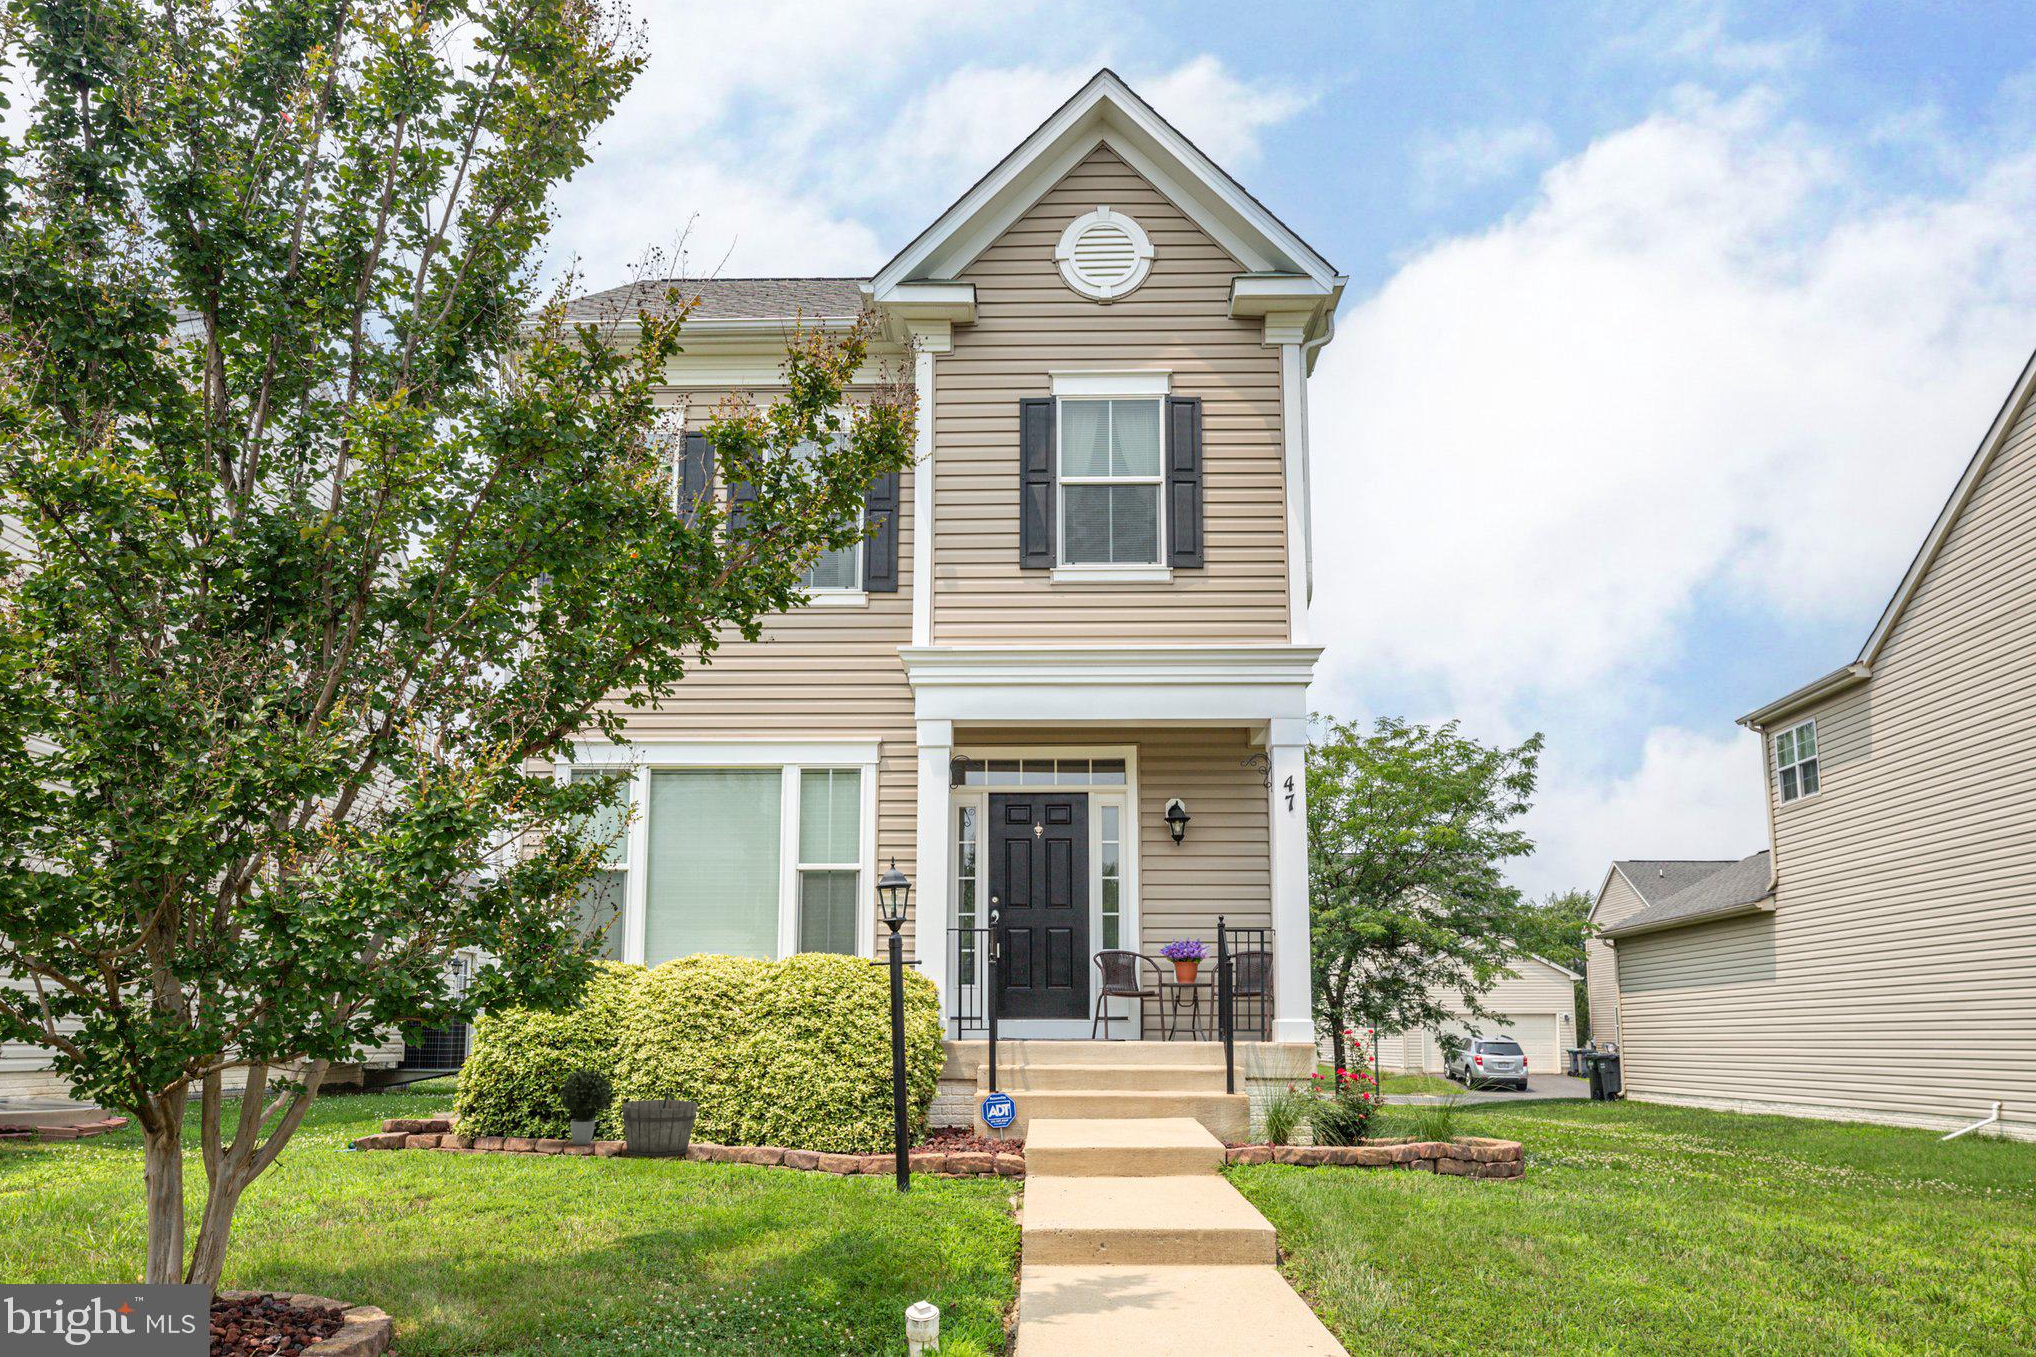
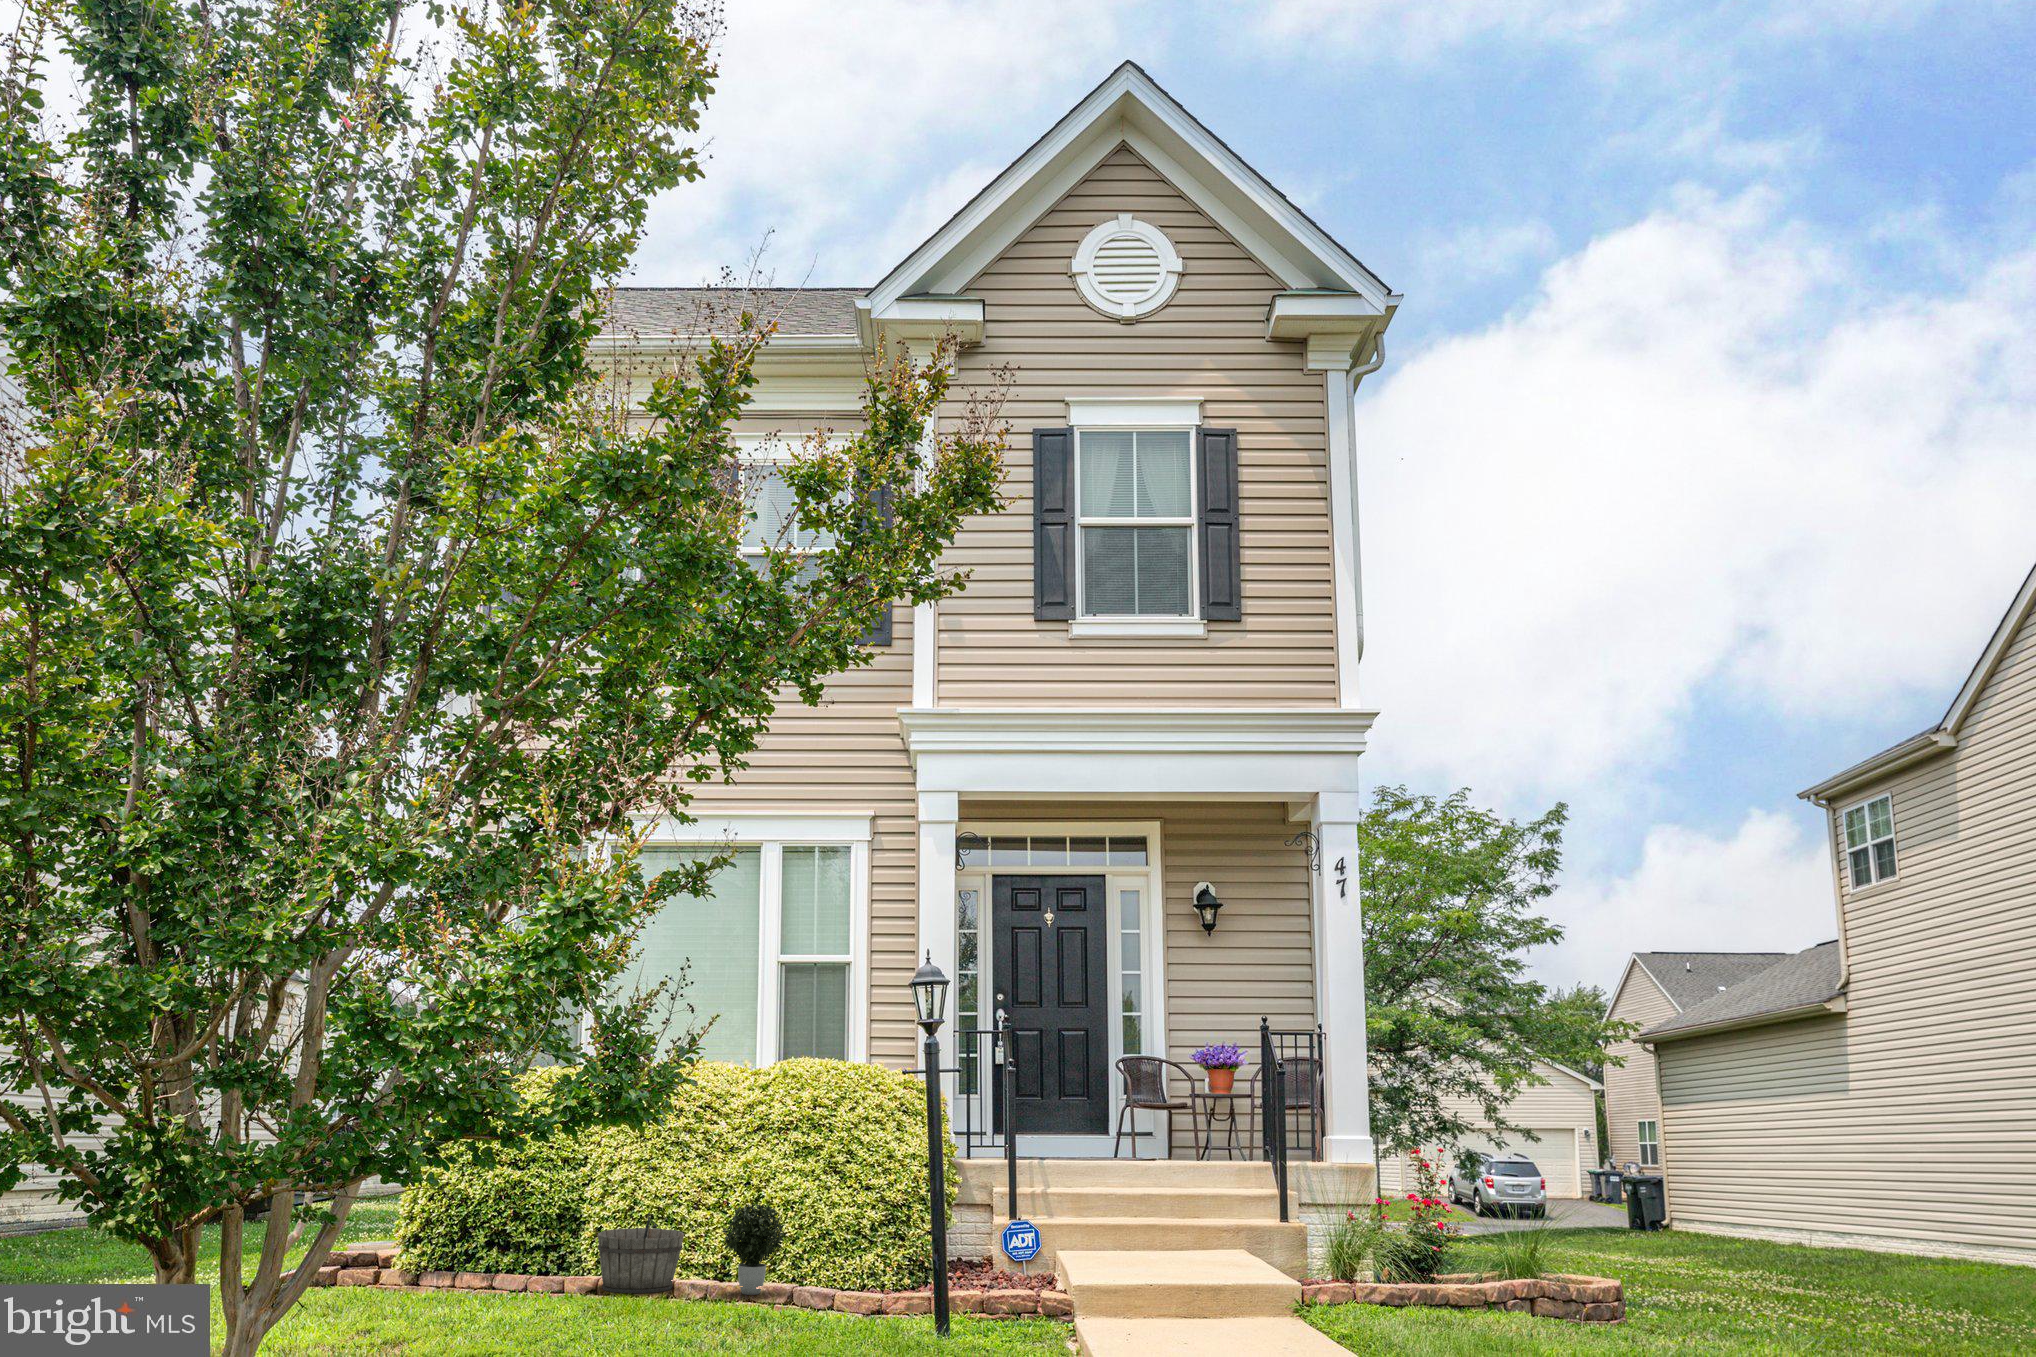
potted plant: present [560,1069,611,1145] -> present [722,1203,784,1295]

